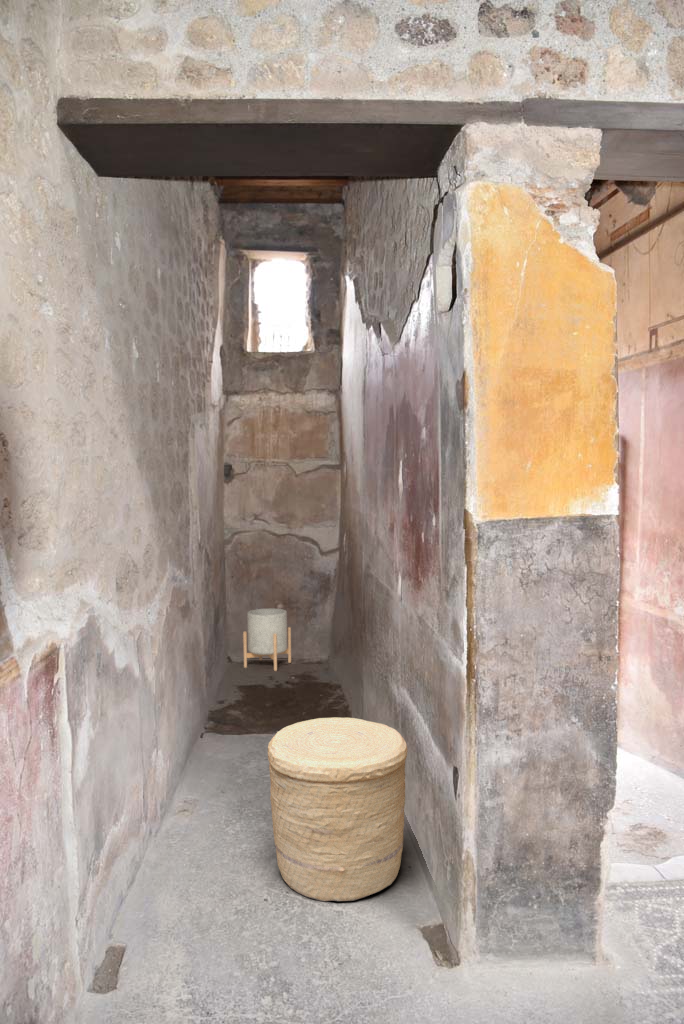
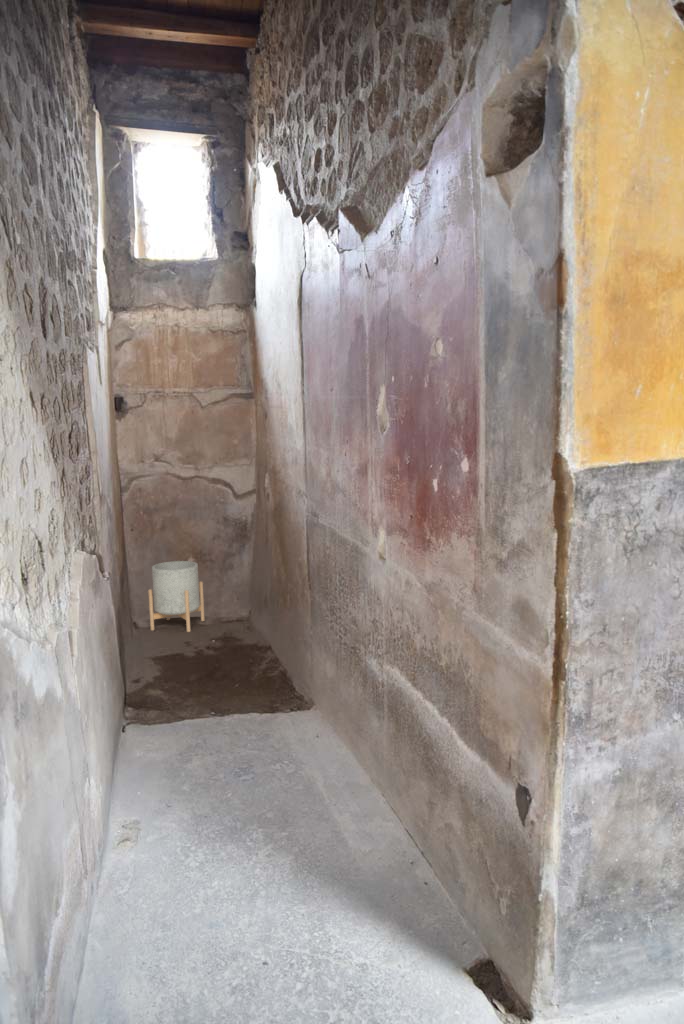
woven basket: present [268,718,407,901] -> none [252,712,430,953]

